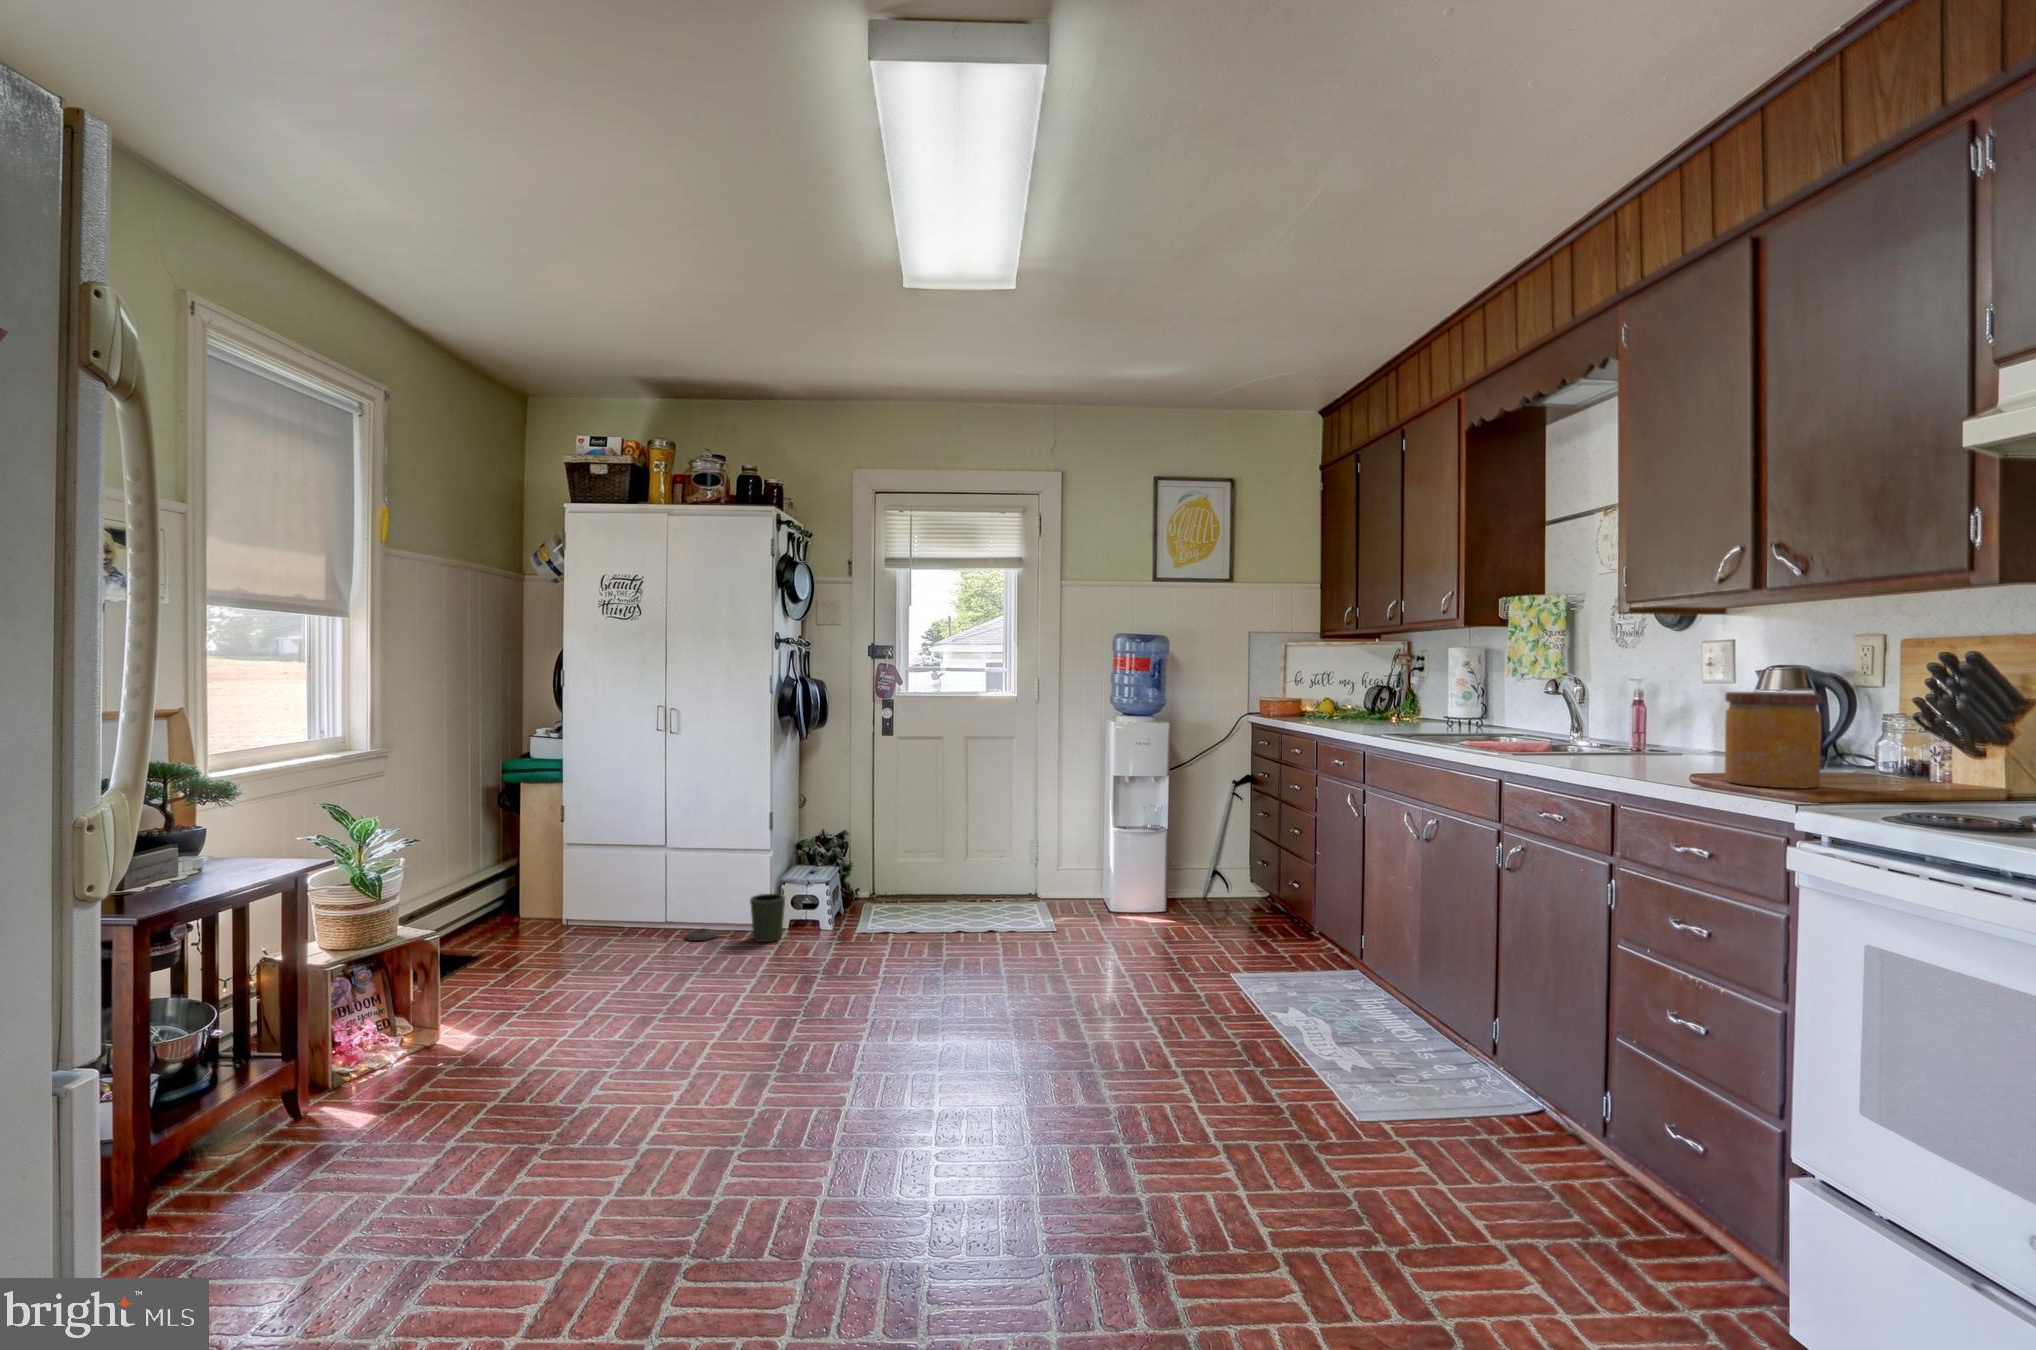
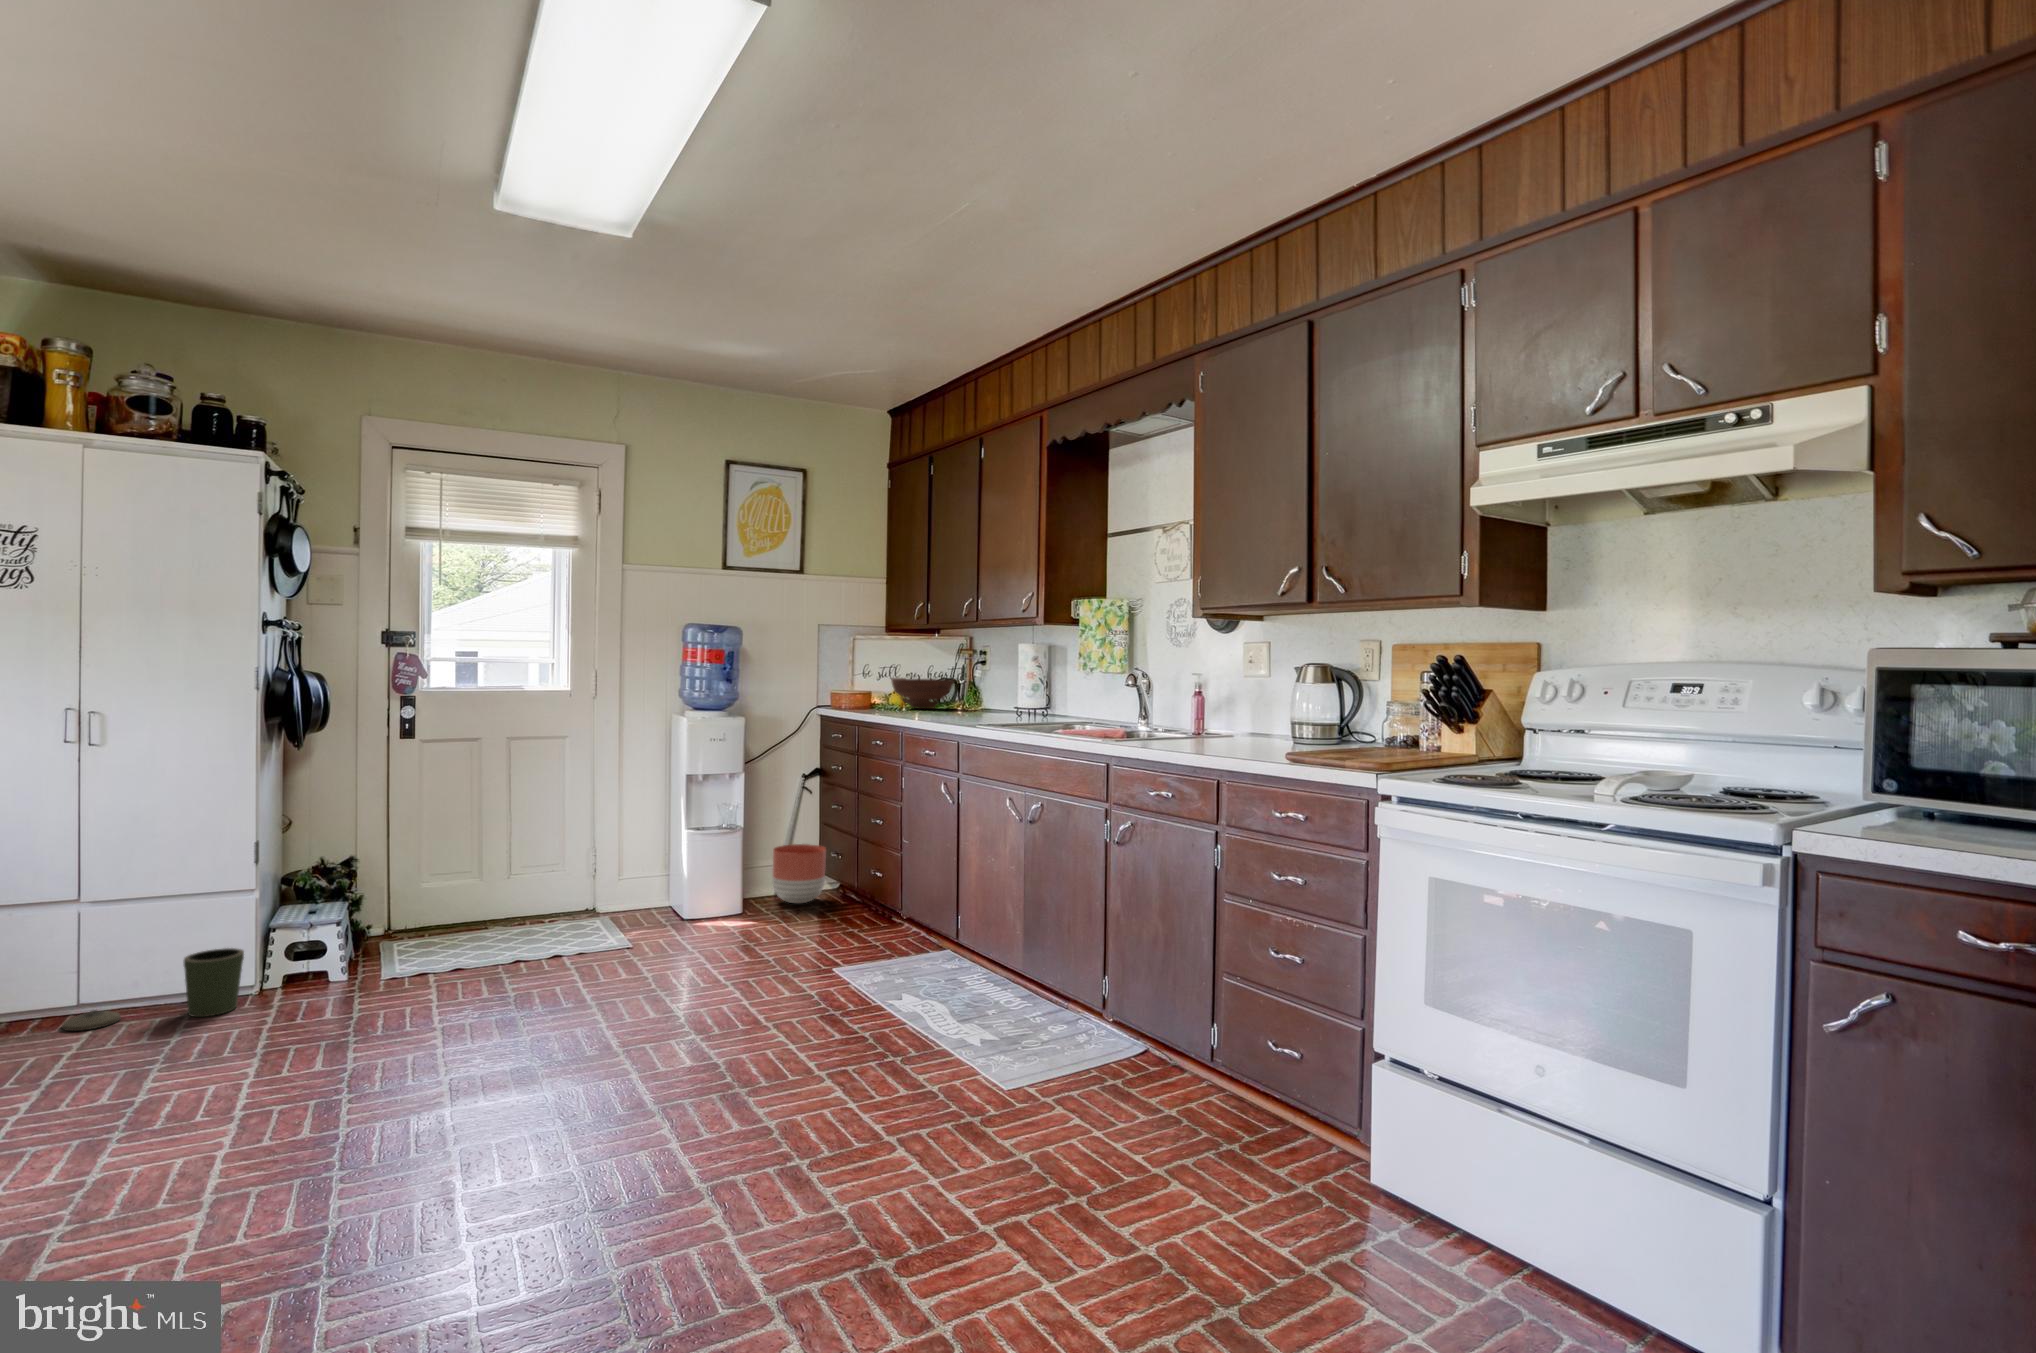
fruit bowl: none [1318,684,1389,716] -> present [891,678,954,709]
jar: present [1725,692,1822,789] -> none [1302,683,1366,758]
planter: none [1199,848,1251,906] -> present [772,844,826,903]

